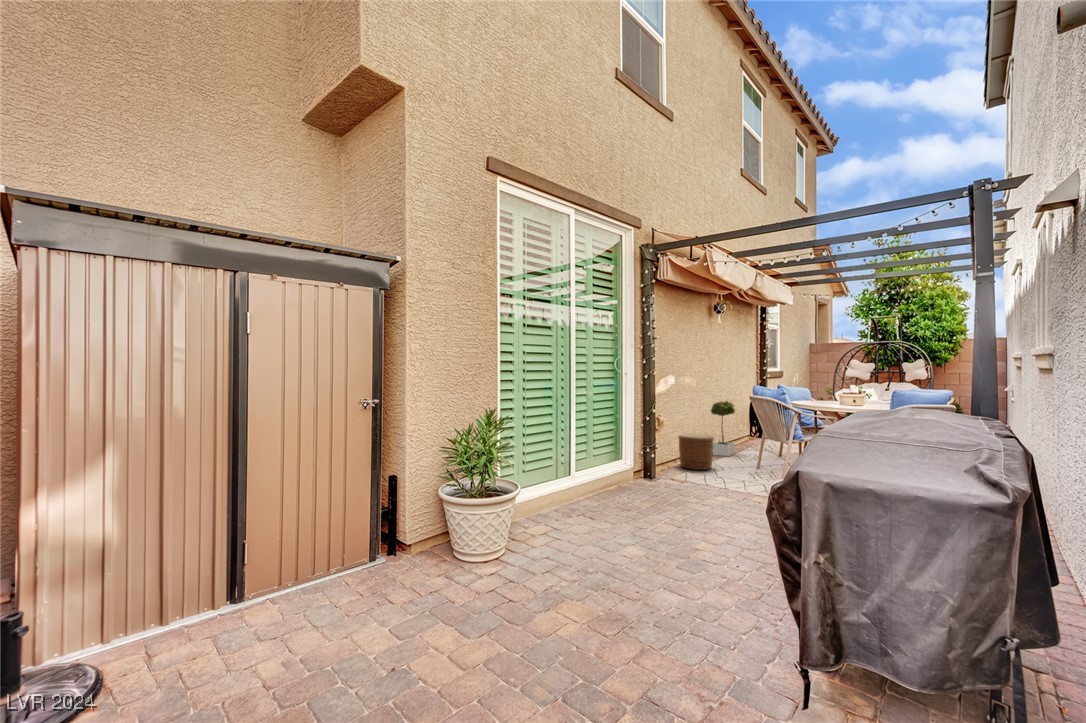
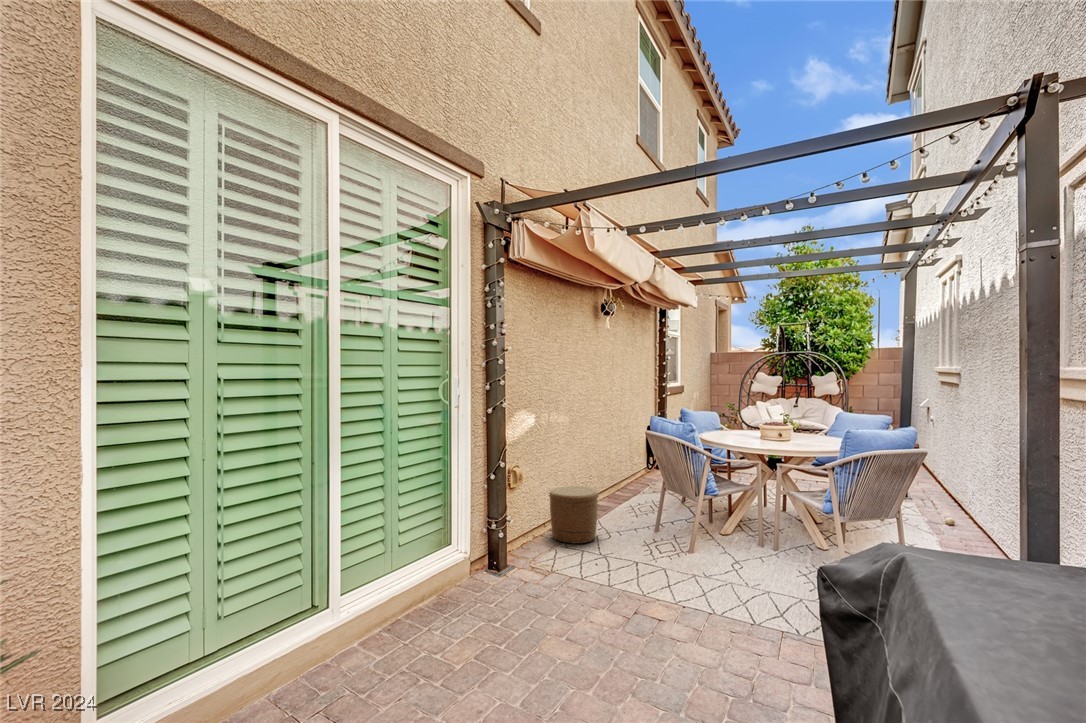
potted tree: present [711,401,735,456] -> none [597,434,629,511]

